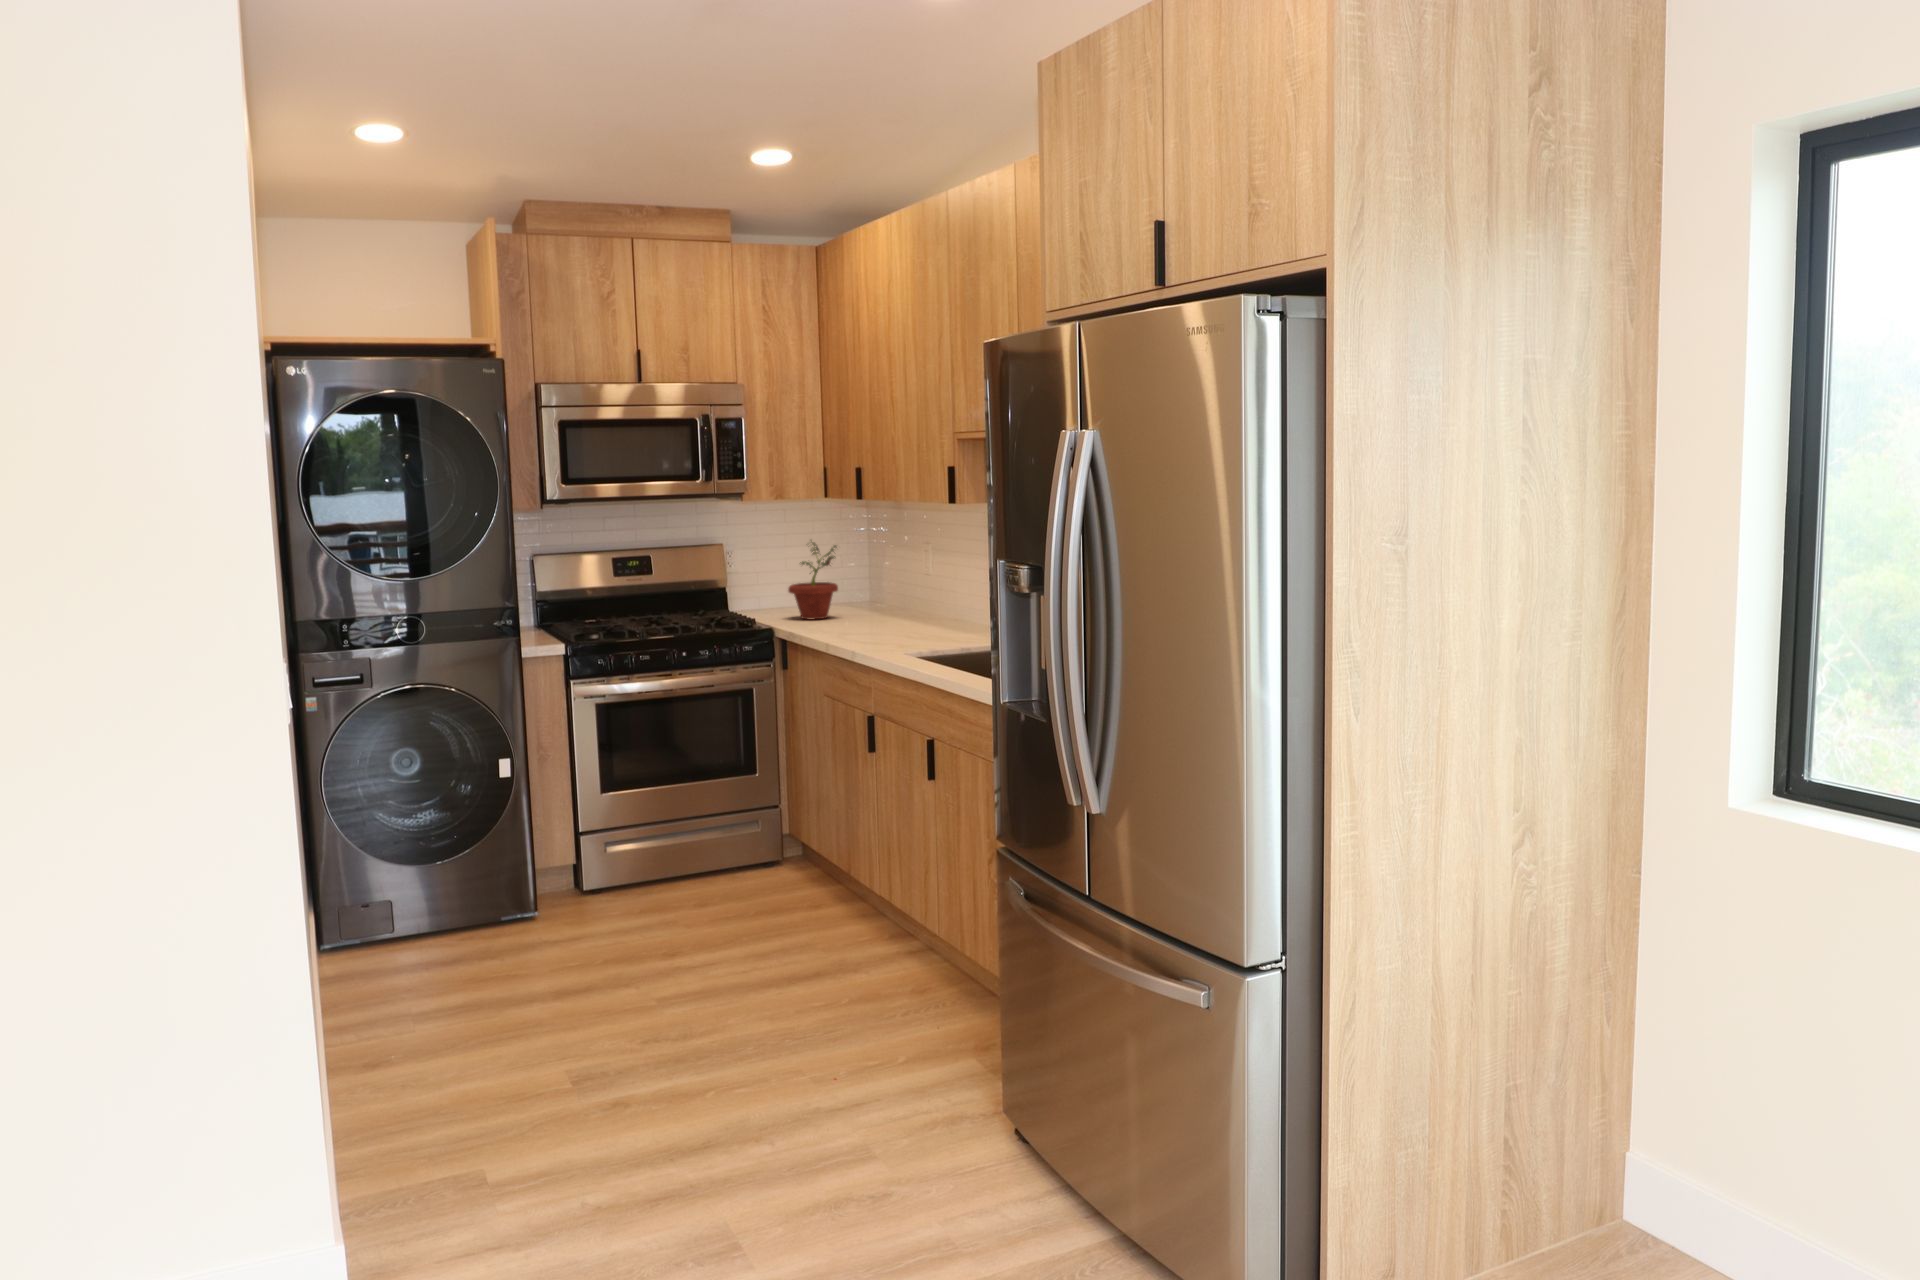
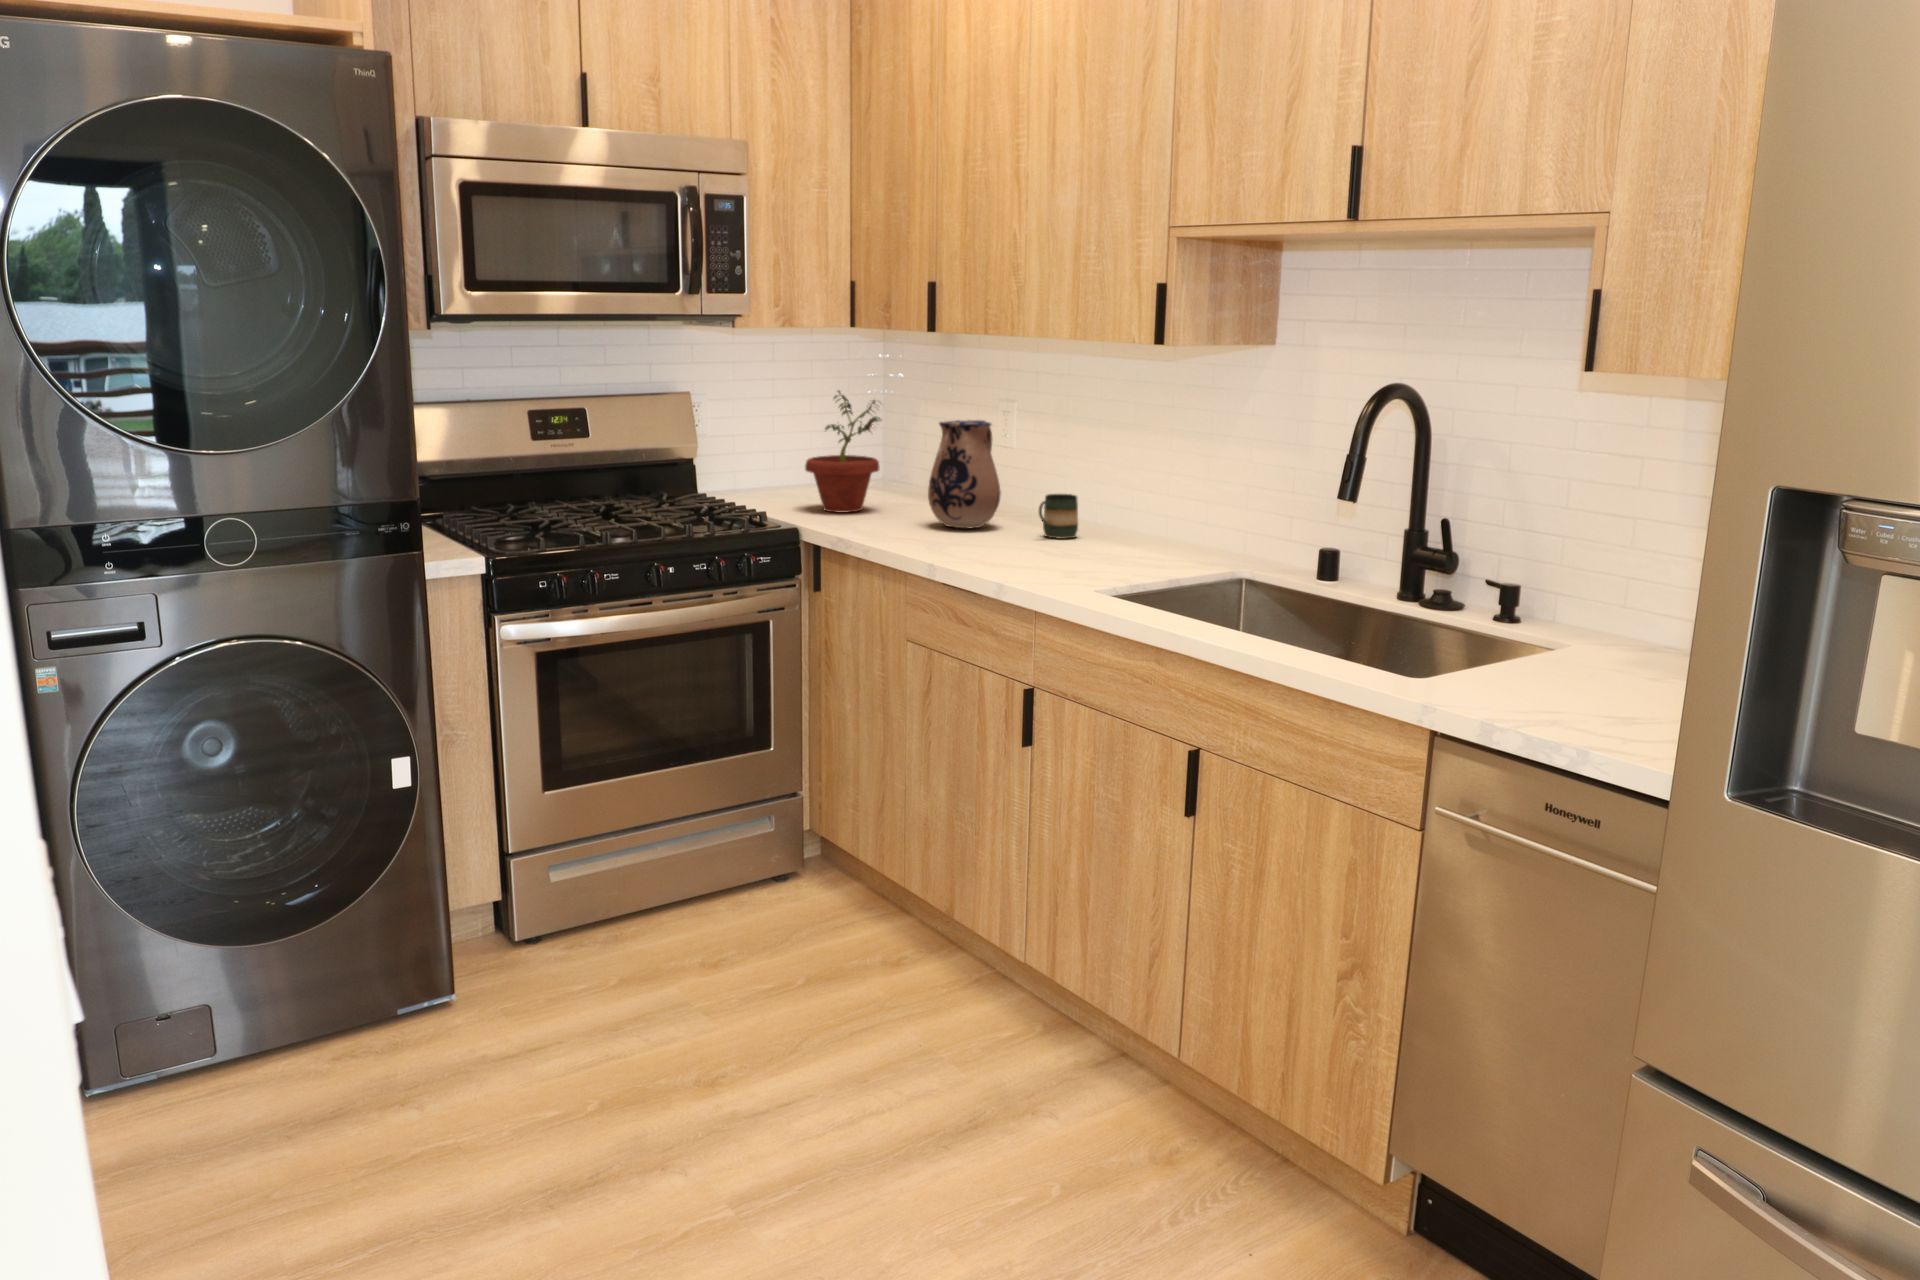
ceramic pitcher: none [857,556,905,626] -> present [928,420,1001,528]
mug: none [918,602,948,631] -> present [1039,494,1078,539]

